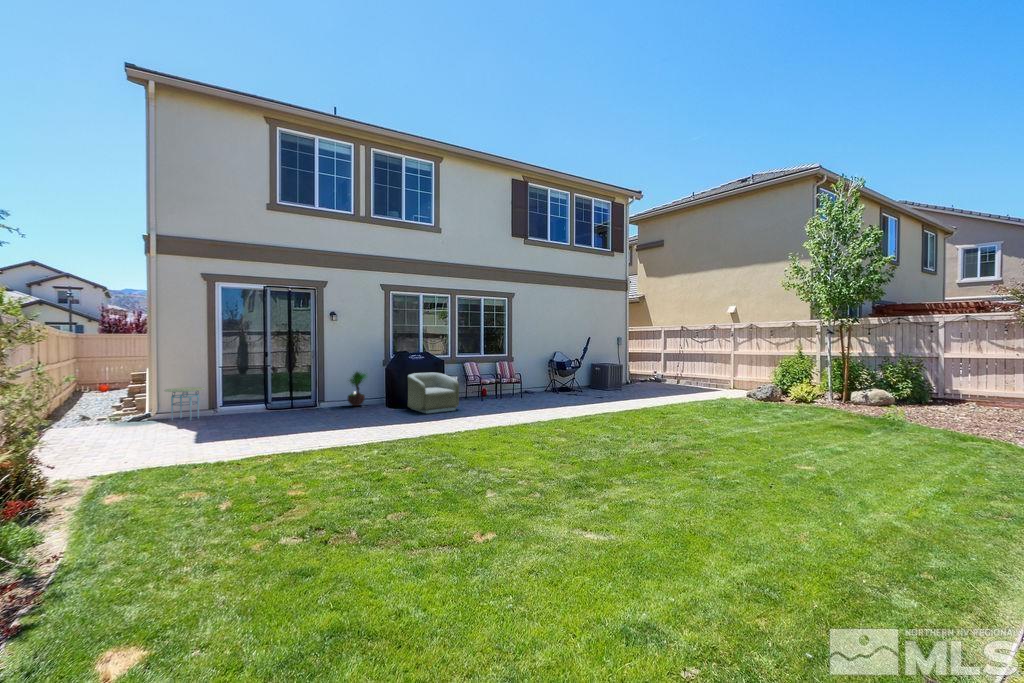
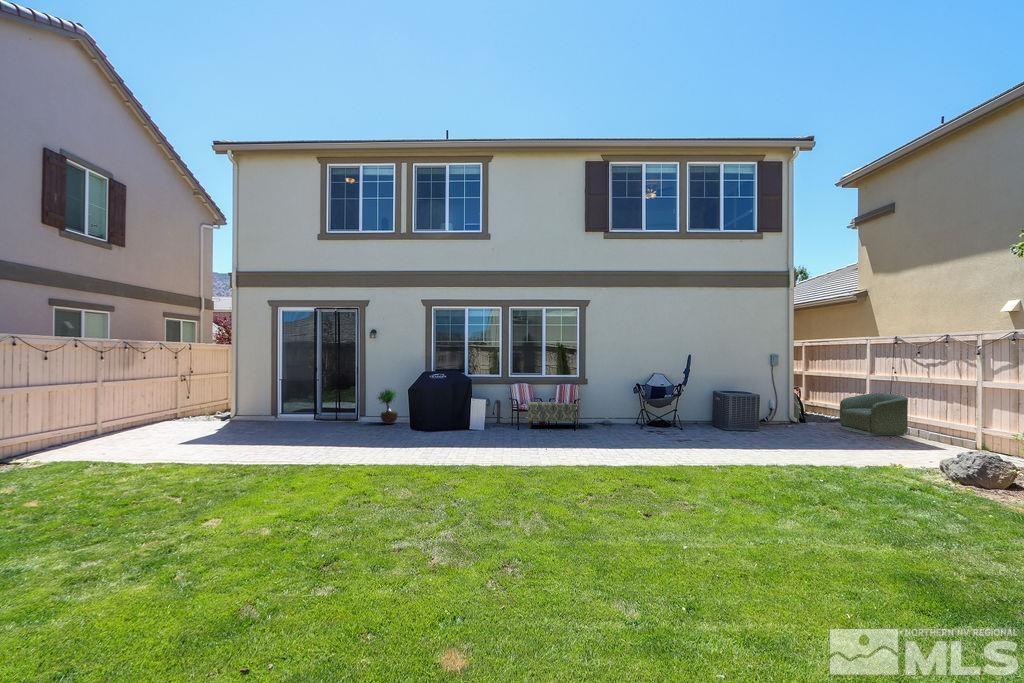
armchair: present [408,373,459,413] -> present [840,393,908,436]
bench: none [477,375,522,399] -> present [527,401,579,428]
side table: present [165,387,205,420] -> none [233,396,265,425]

